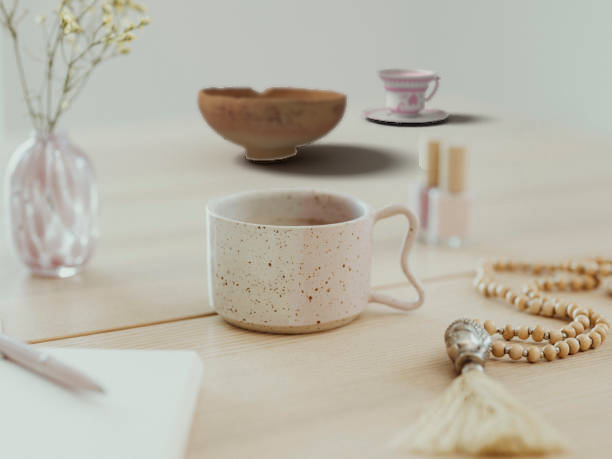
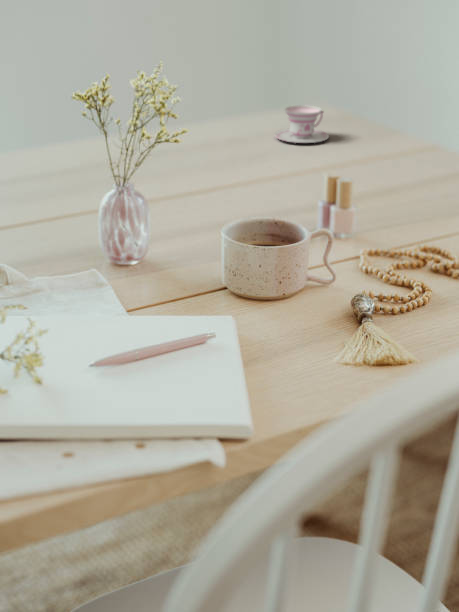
bowl: present [198,87,347,161] -> none [182,127,273,178]

